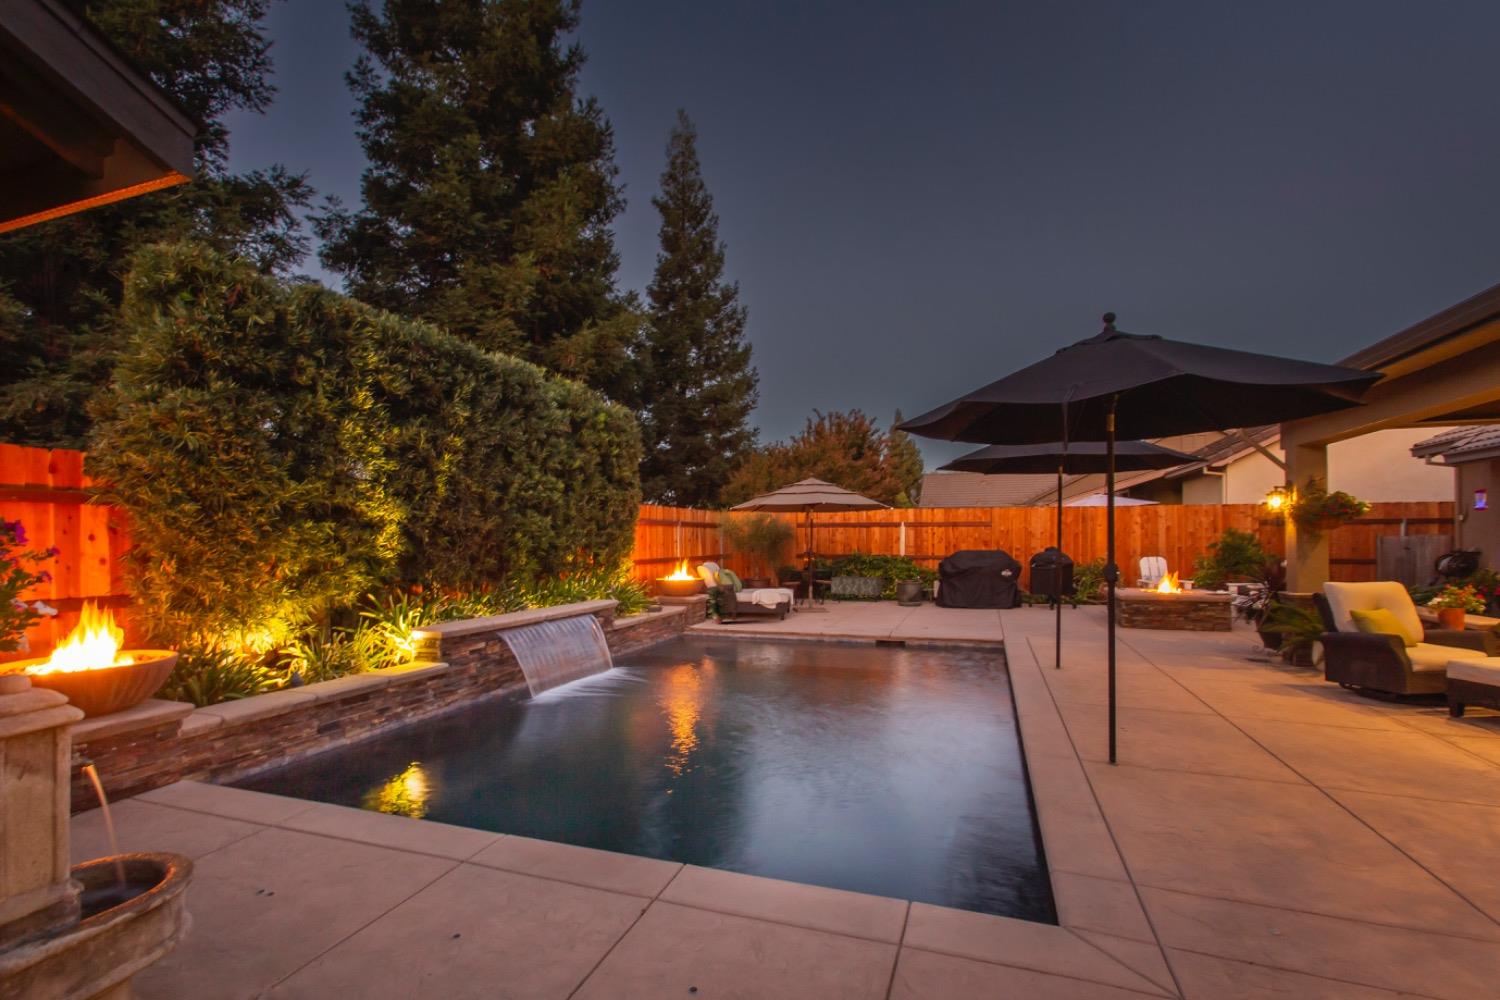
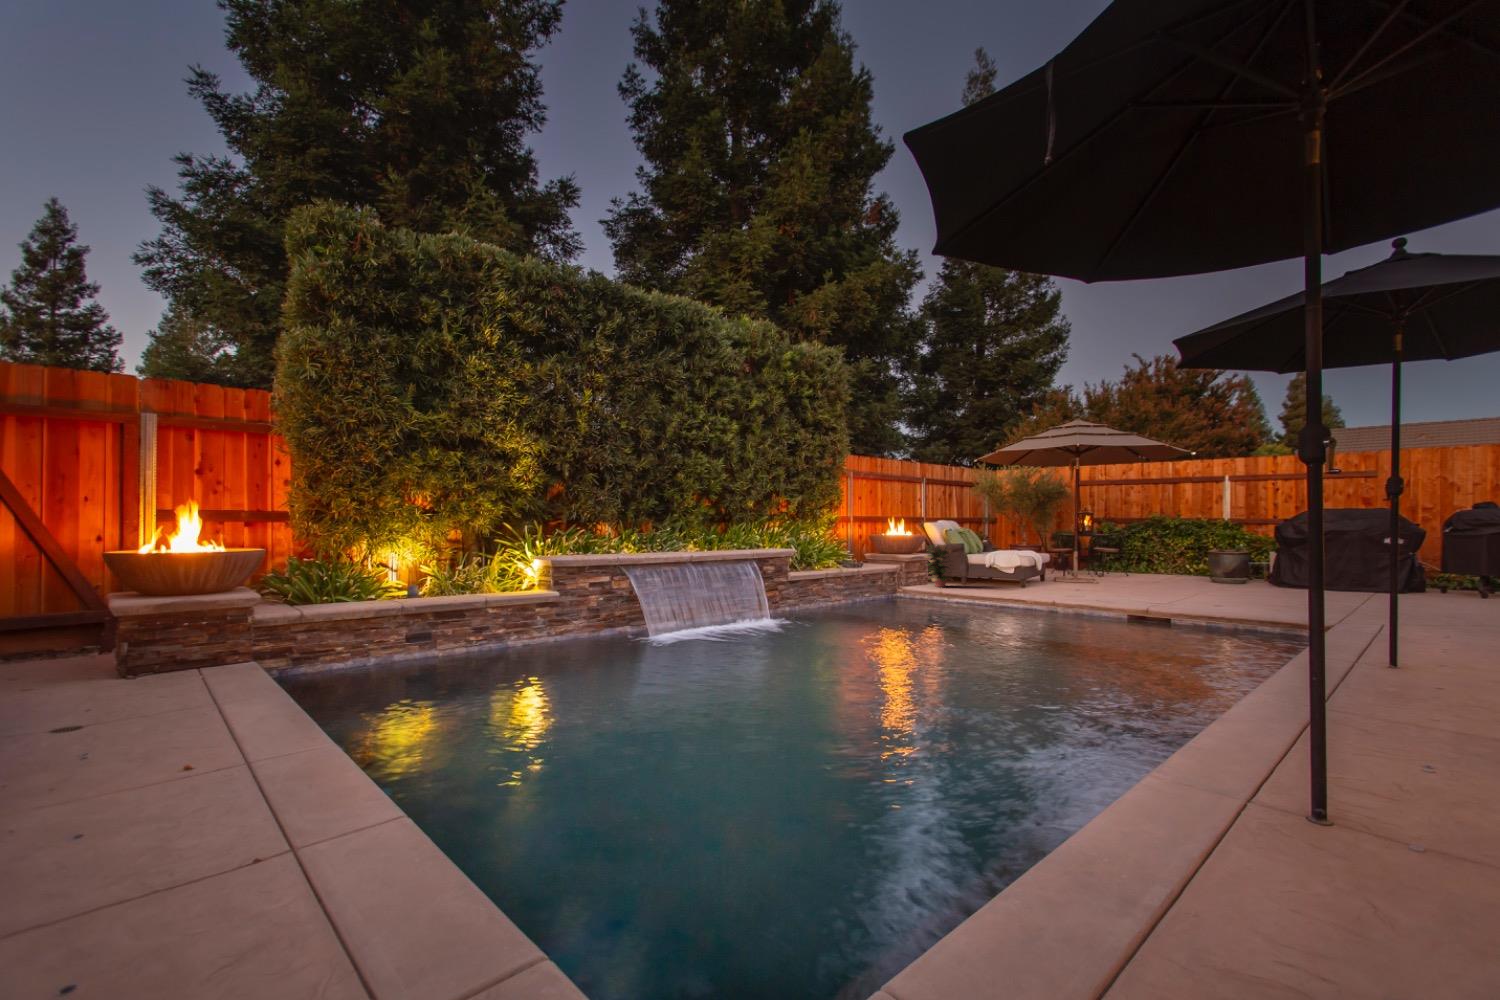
bench: present [831,577,882,602] -> none [1115,544,1192,577]

